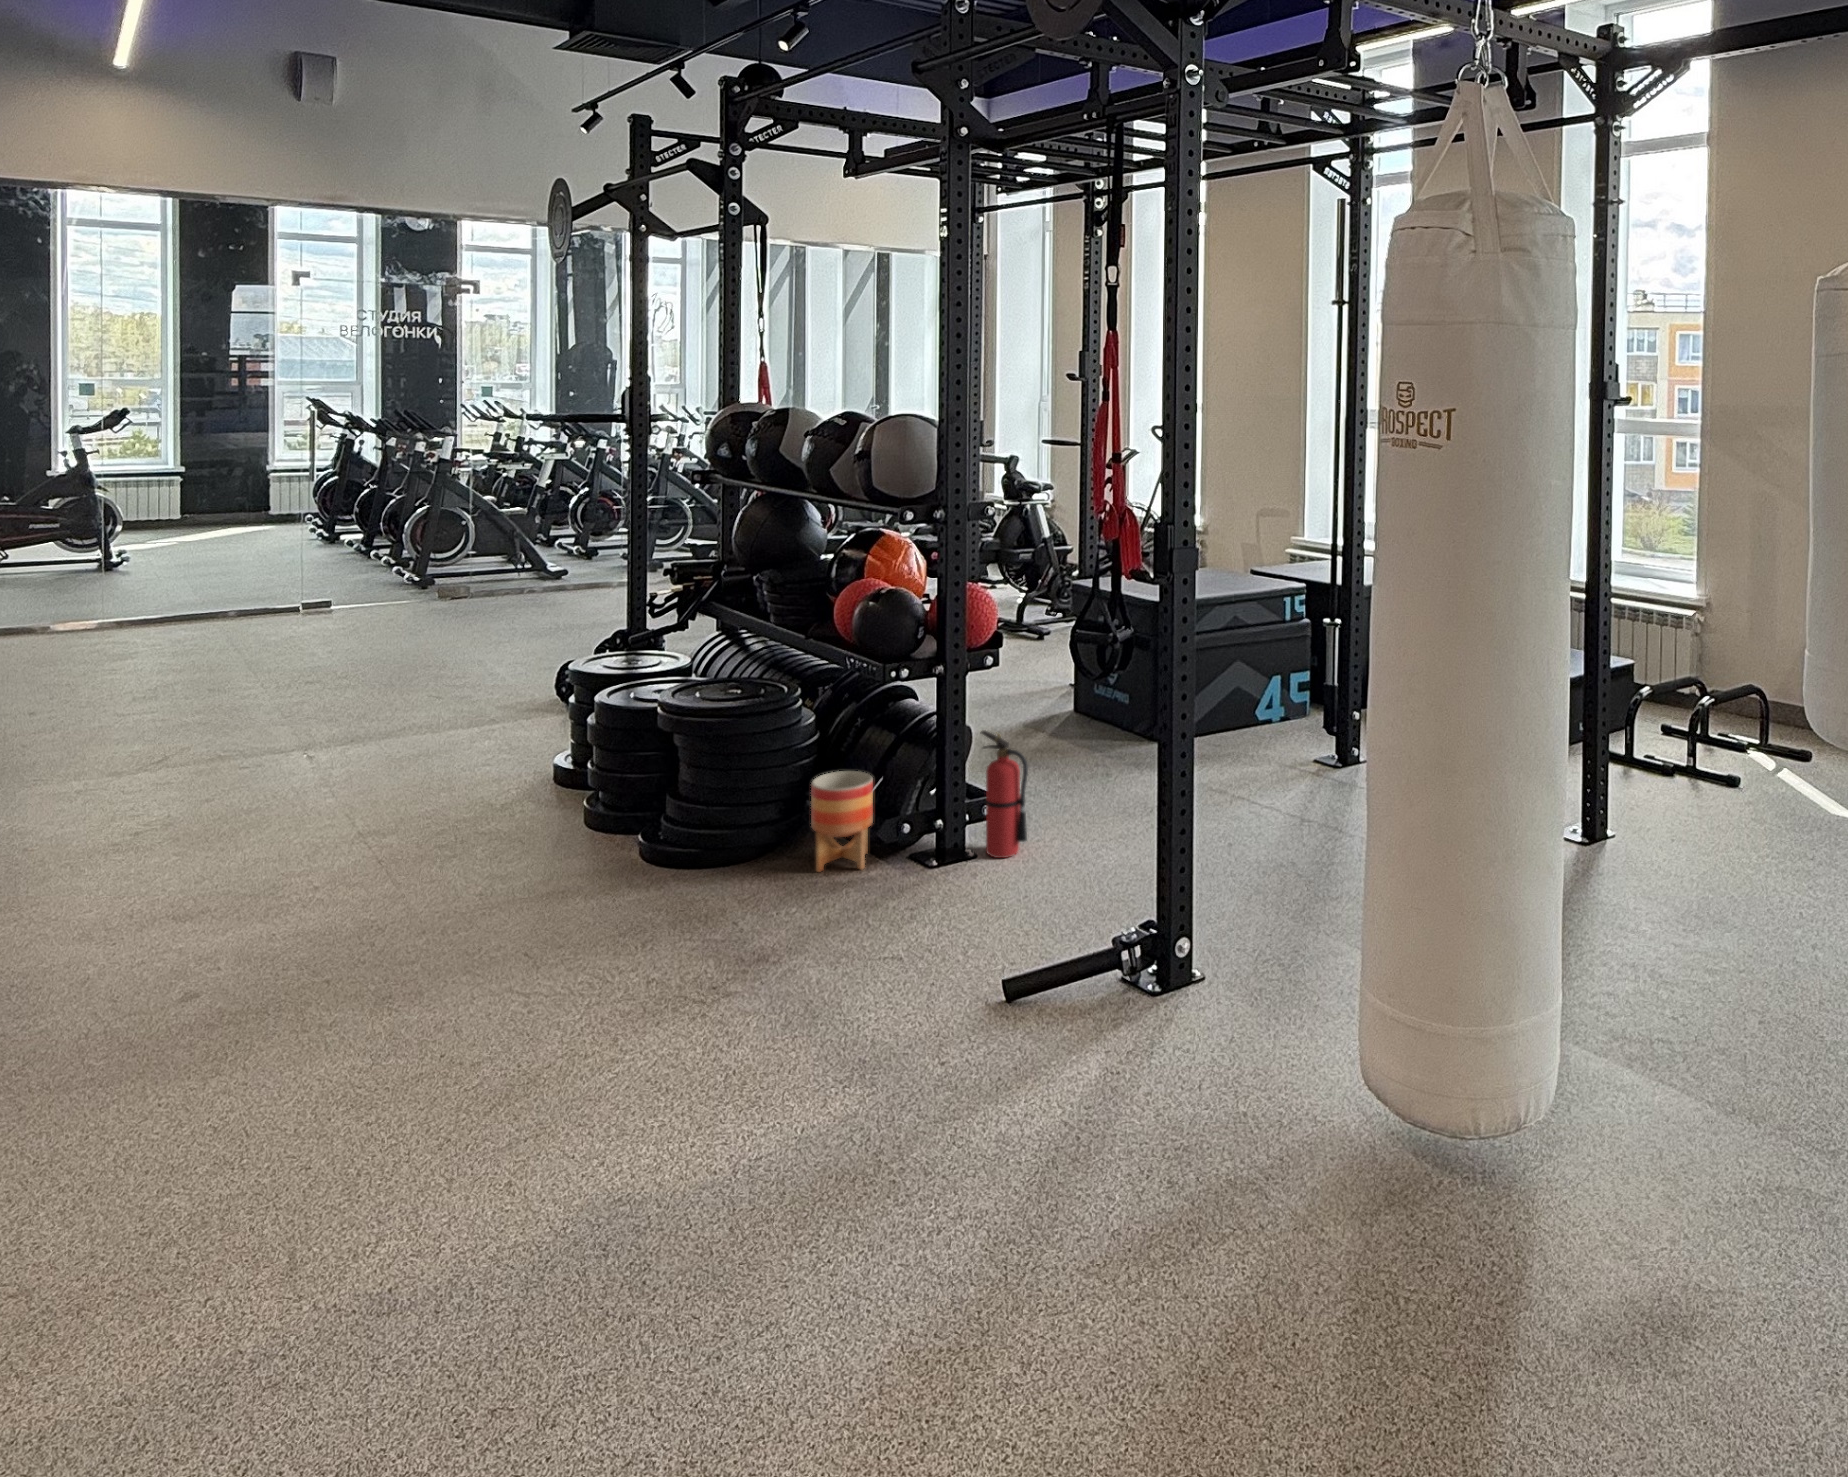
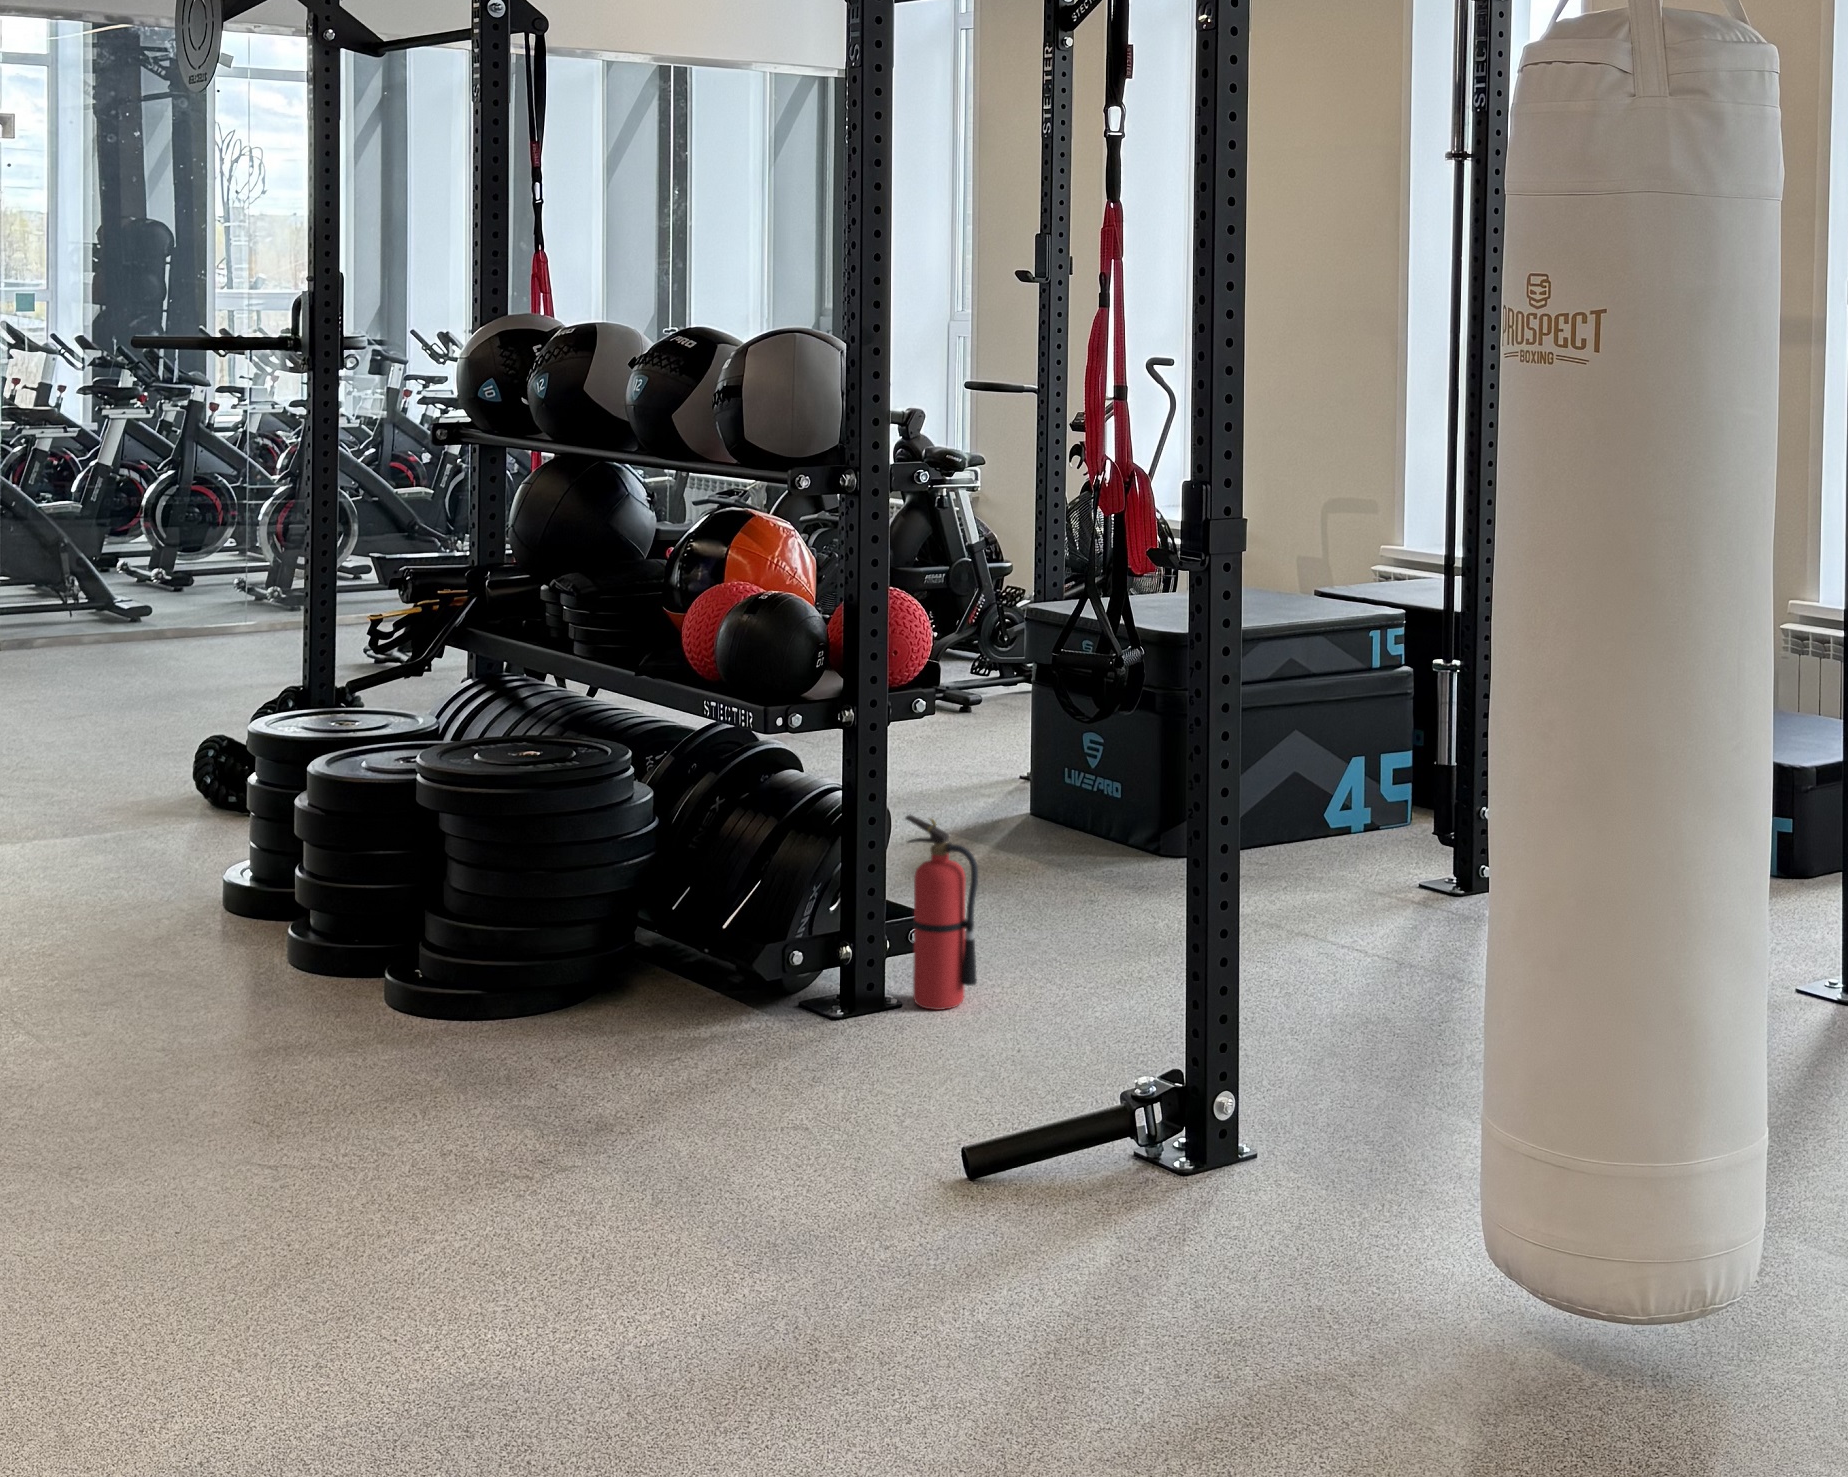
planter: present [811,771,873,872] -> none [651,875,744,1024]

